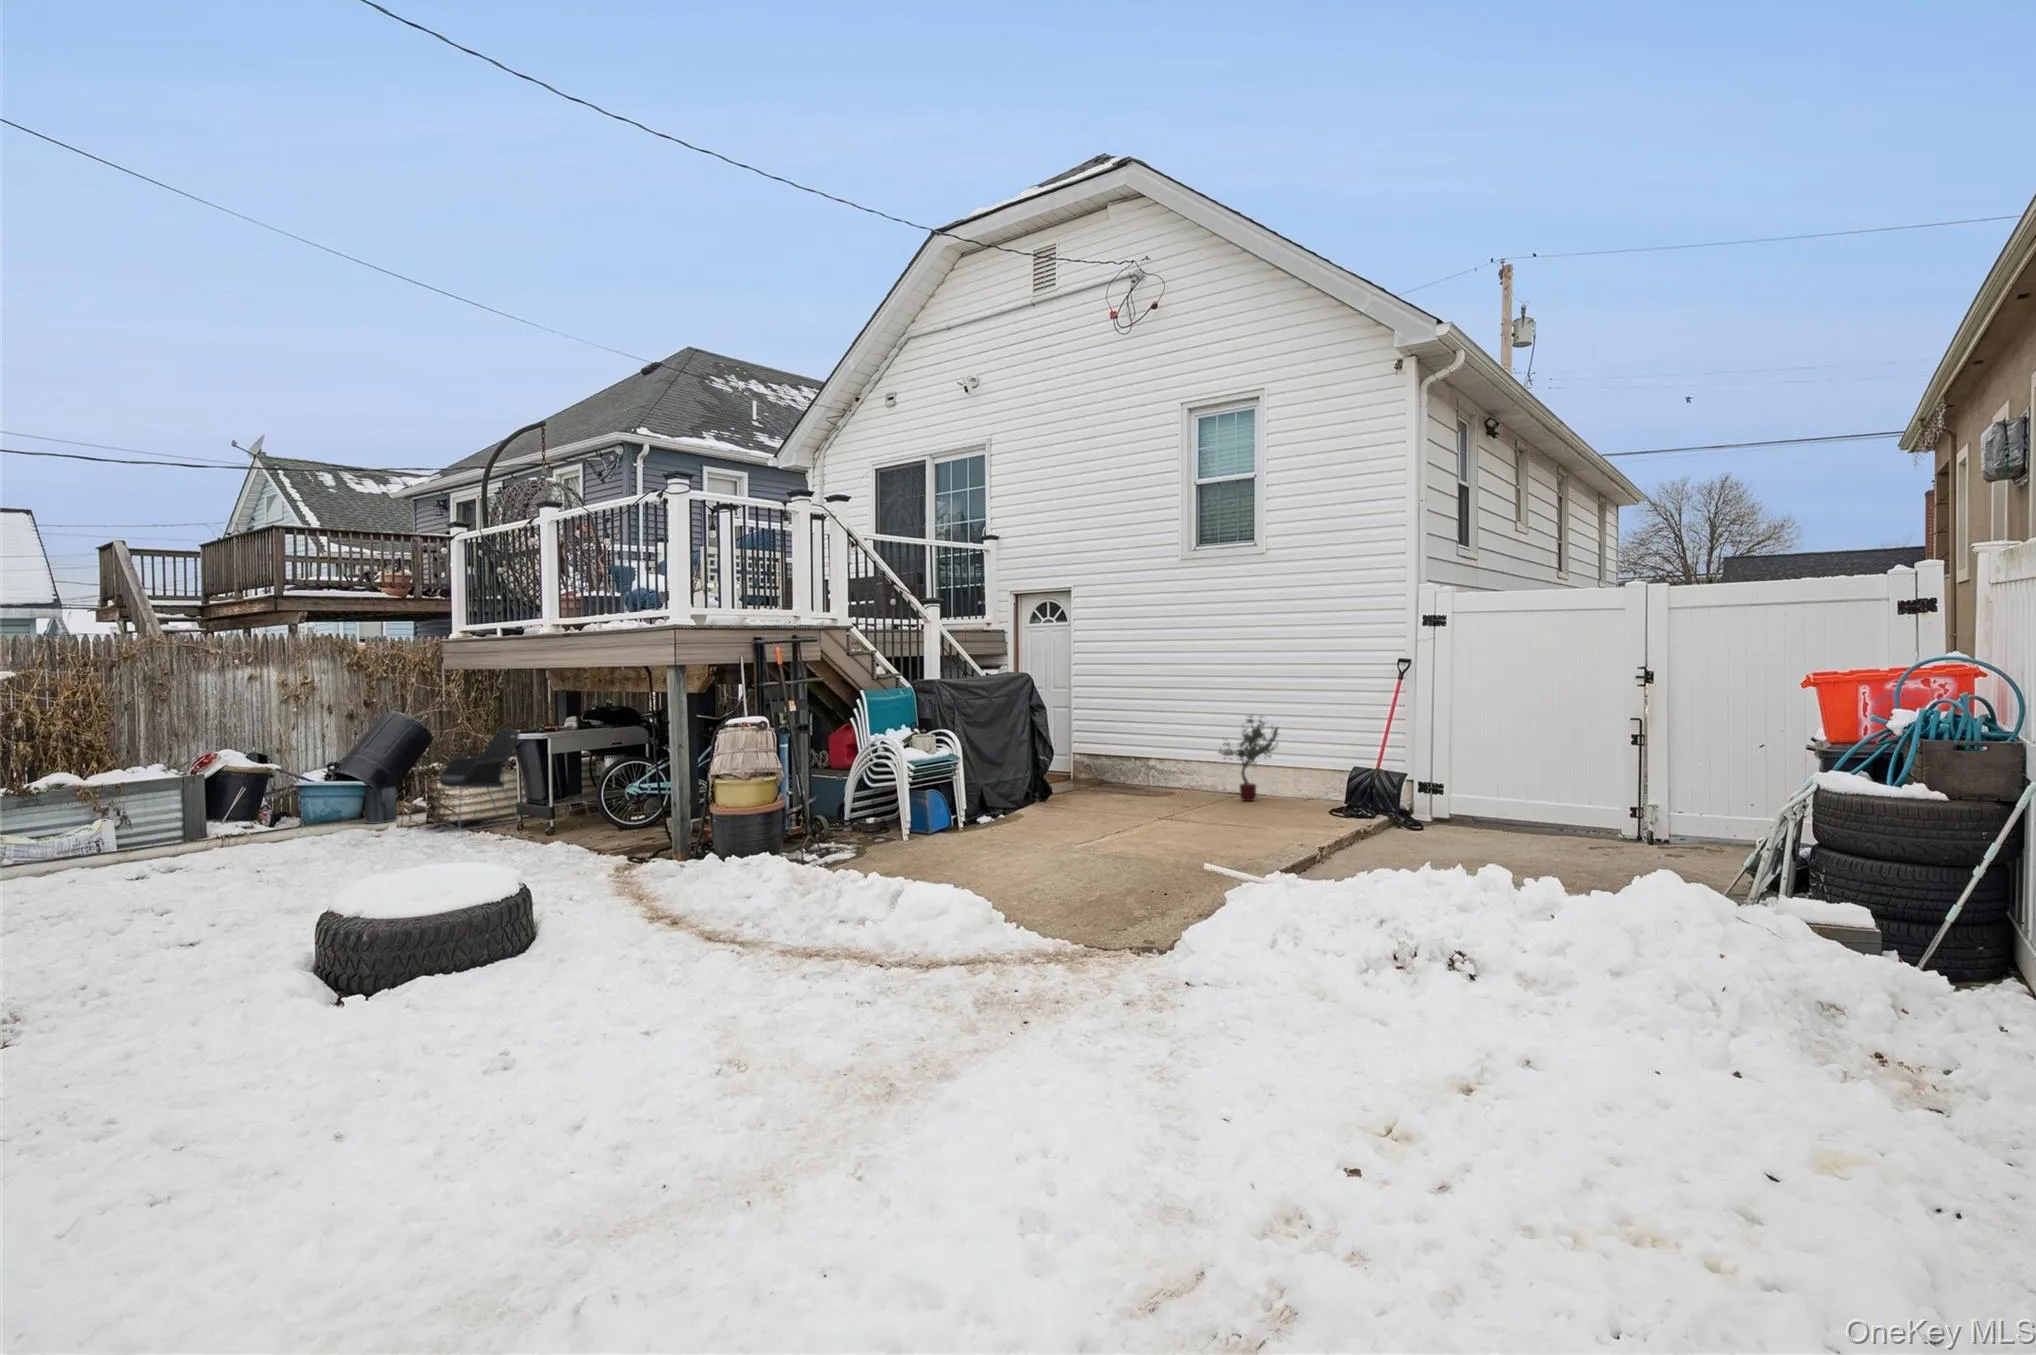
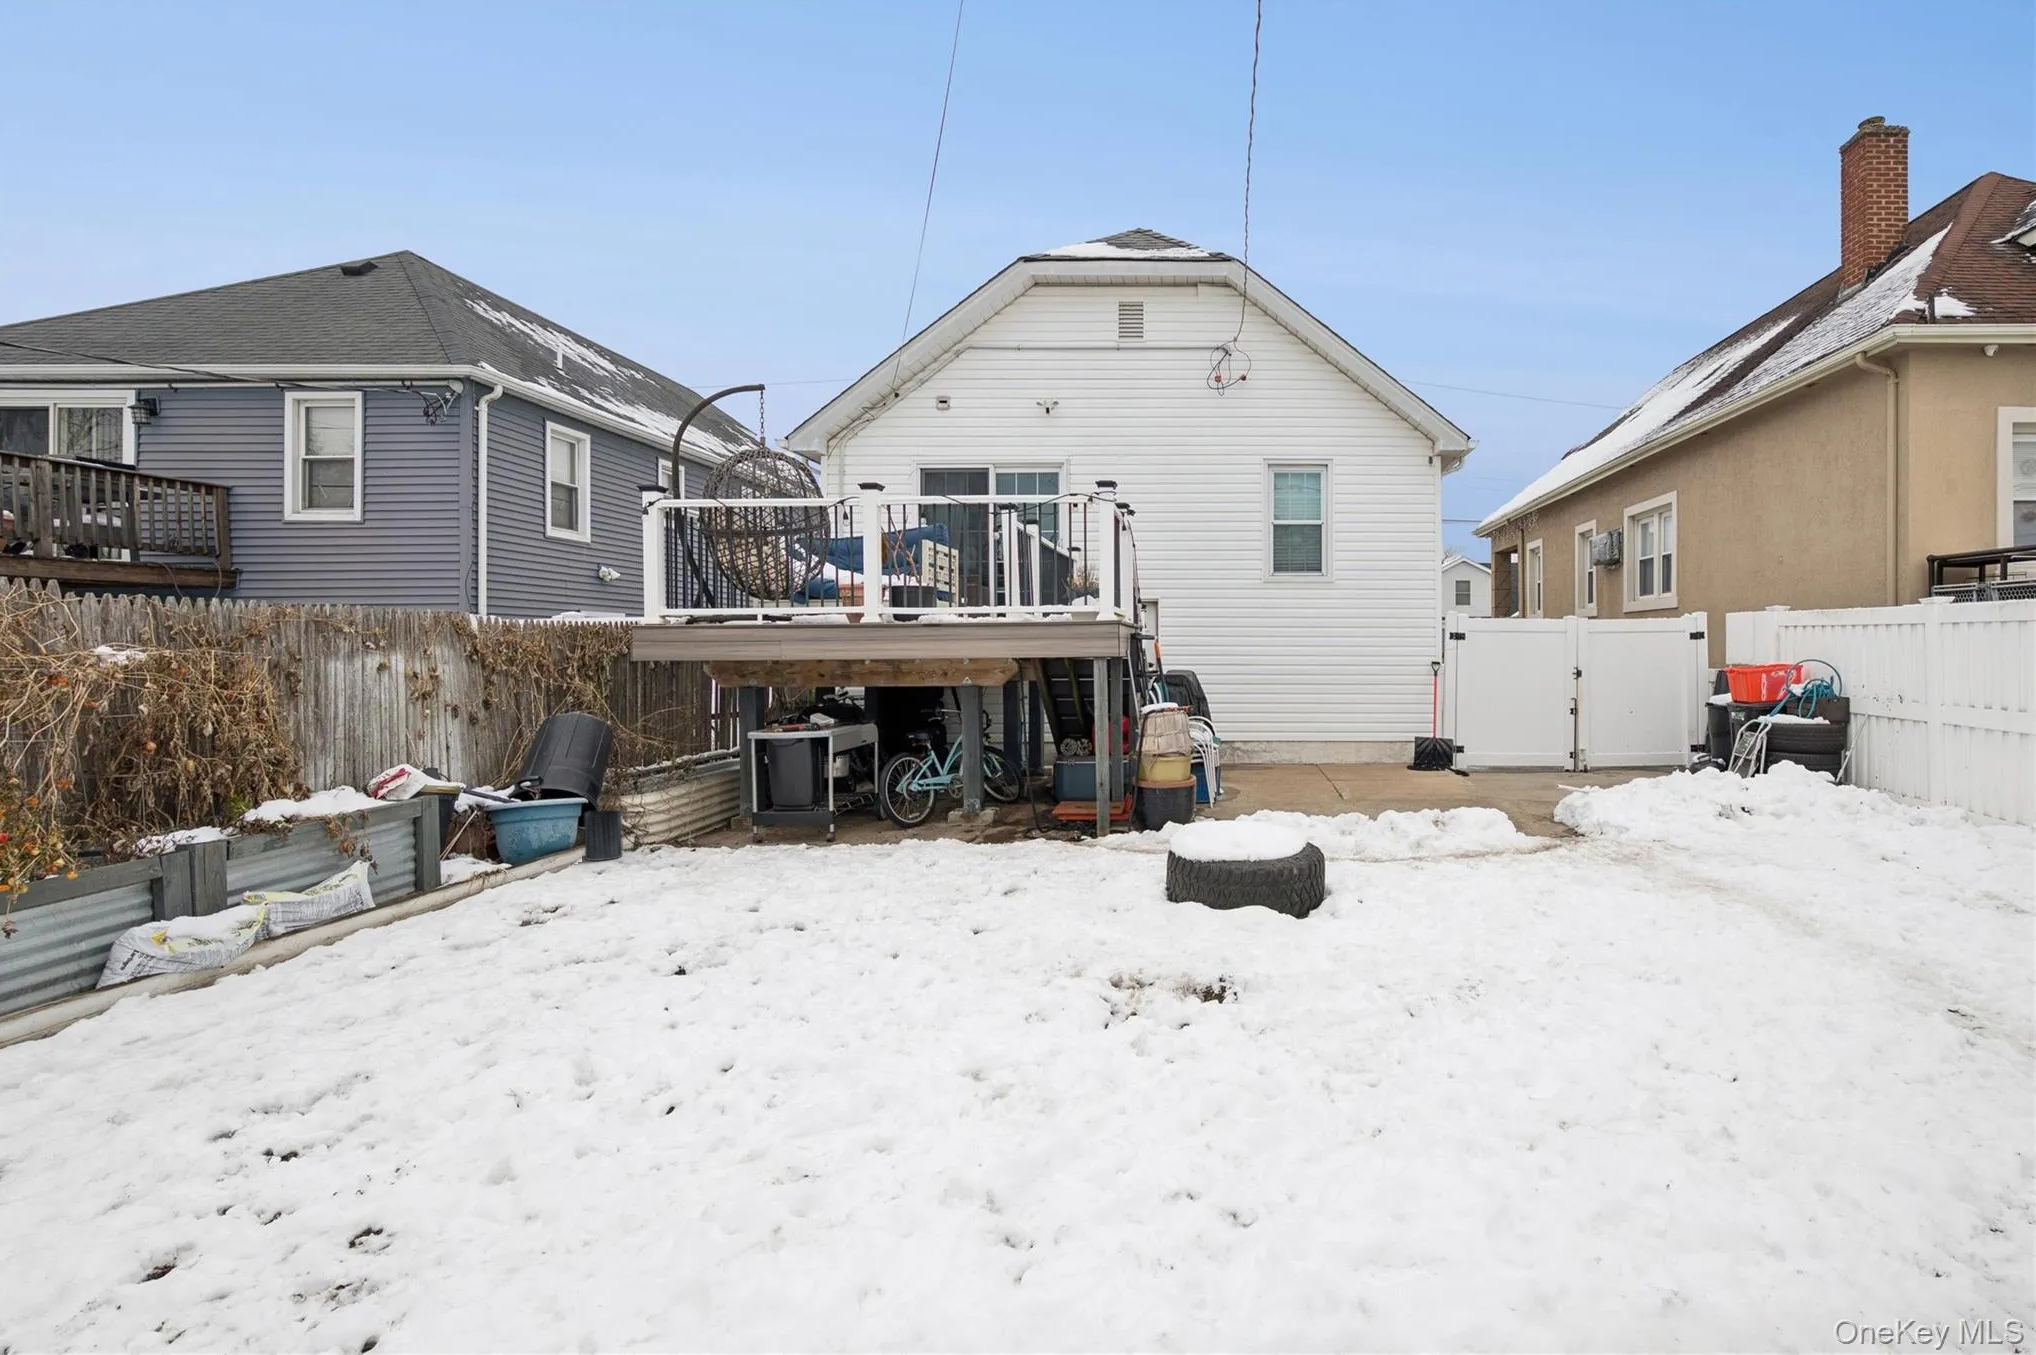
potted tree: present [1218,716,1279,801] -> none [1311,705,1368,772]
chair: present [434,729,519,831] -> none [715,732,807,853]

